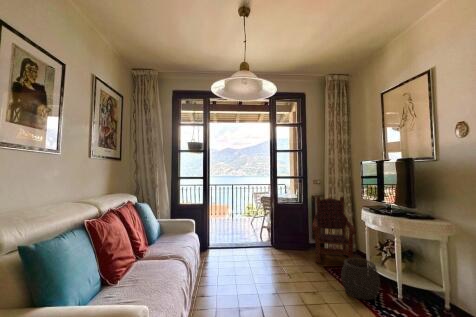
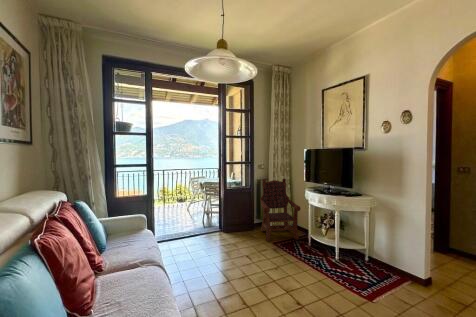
woven basket: present [341,258,380,300] -> none [299,233,332,268]

